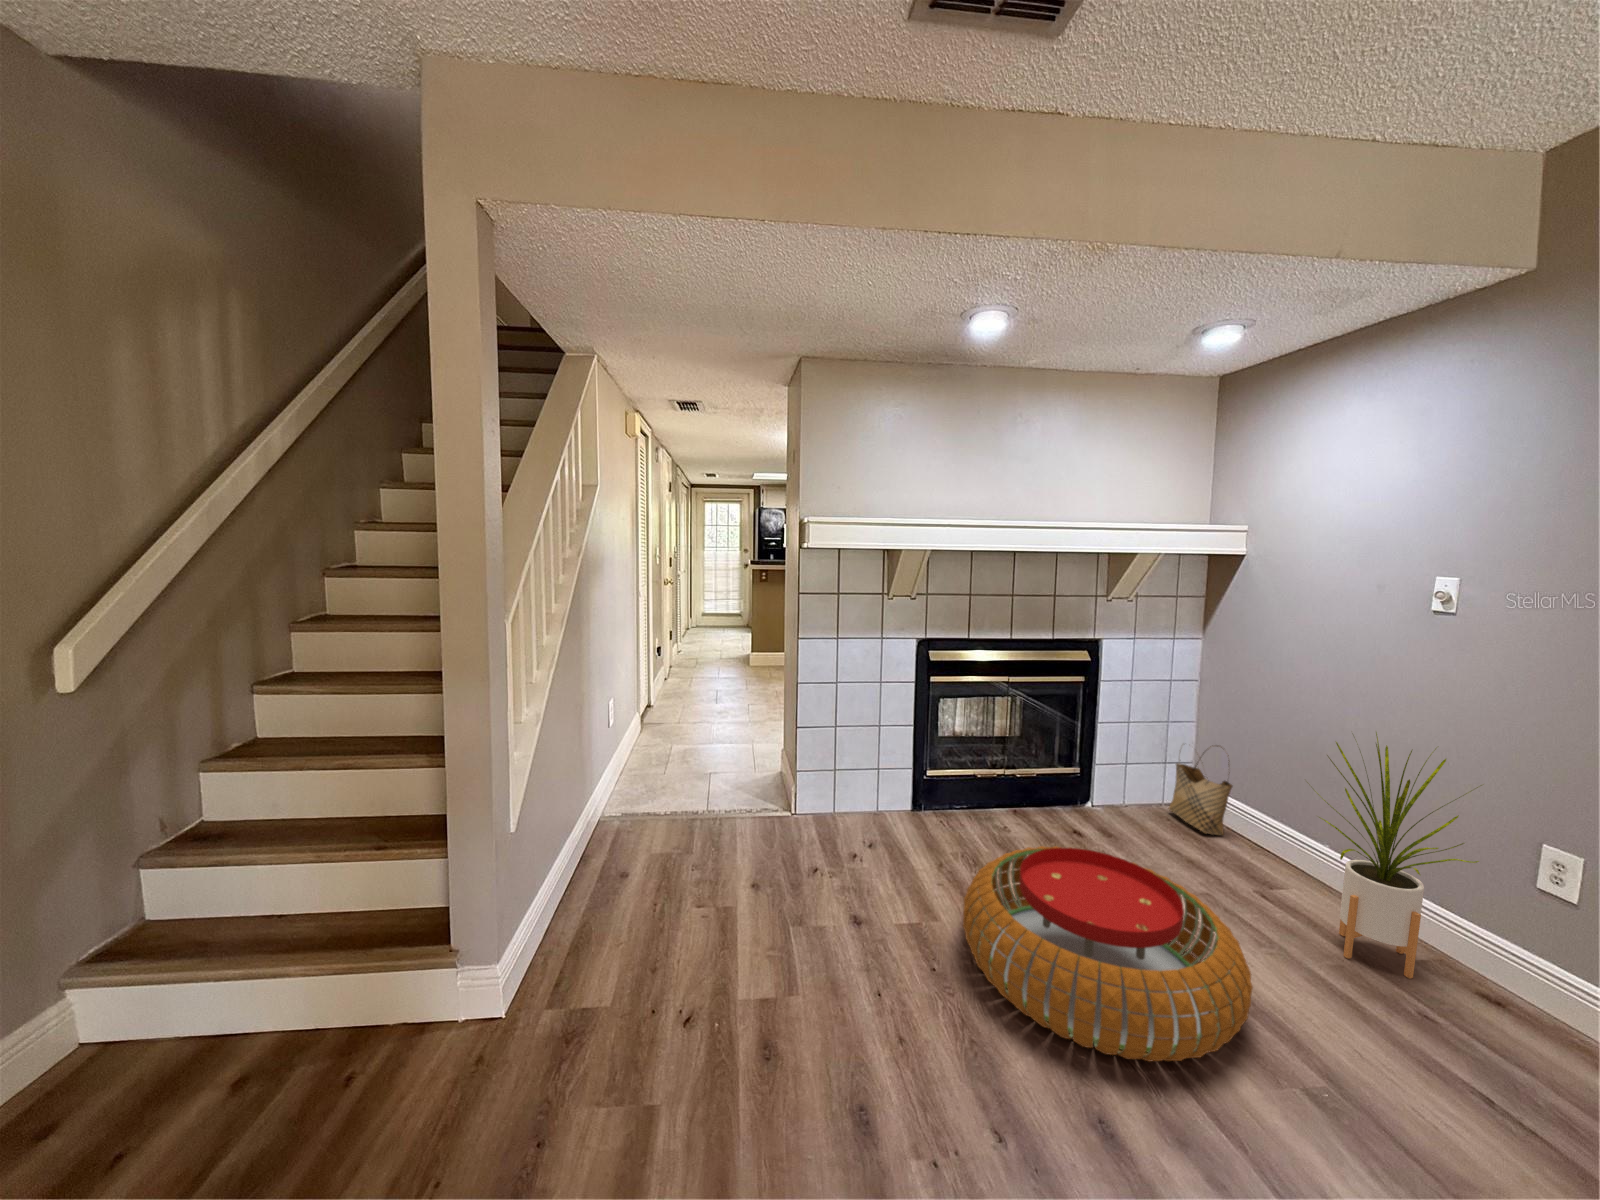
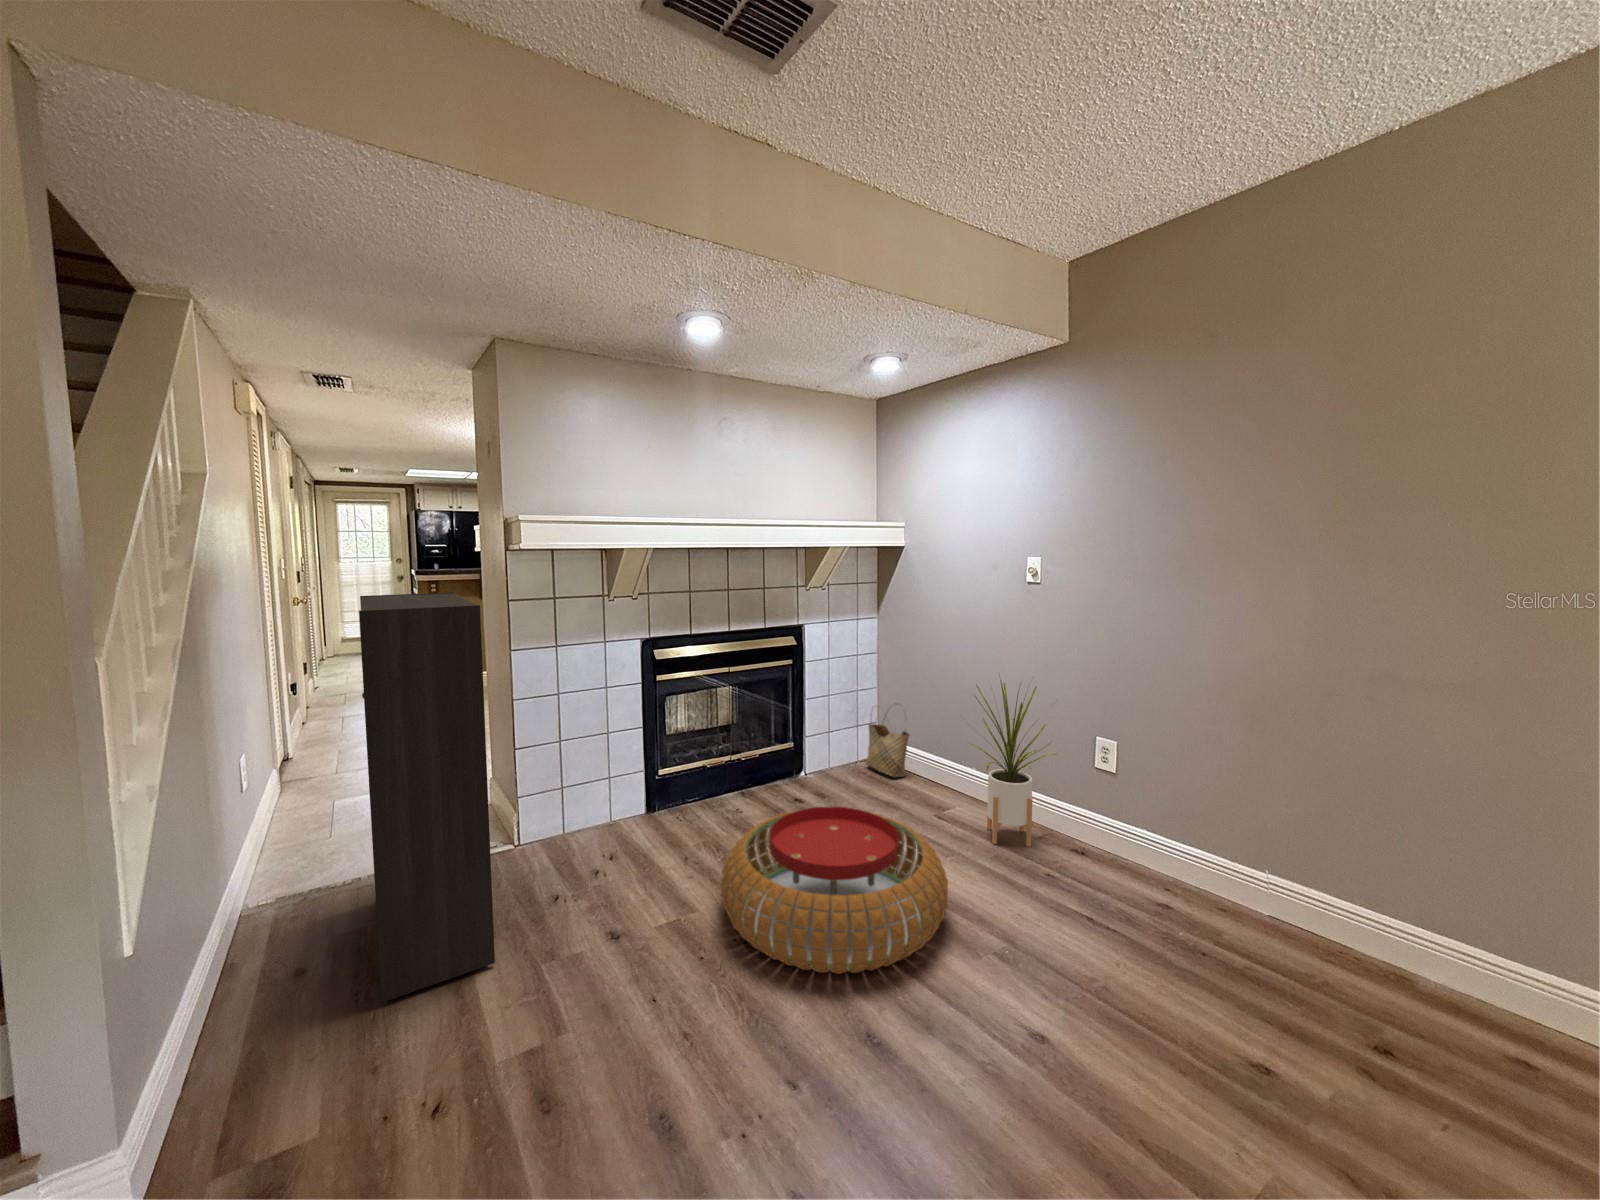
bookcase: none [643,586,761,916] -> present [304,593,495,1002]

